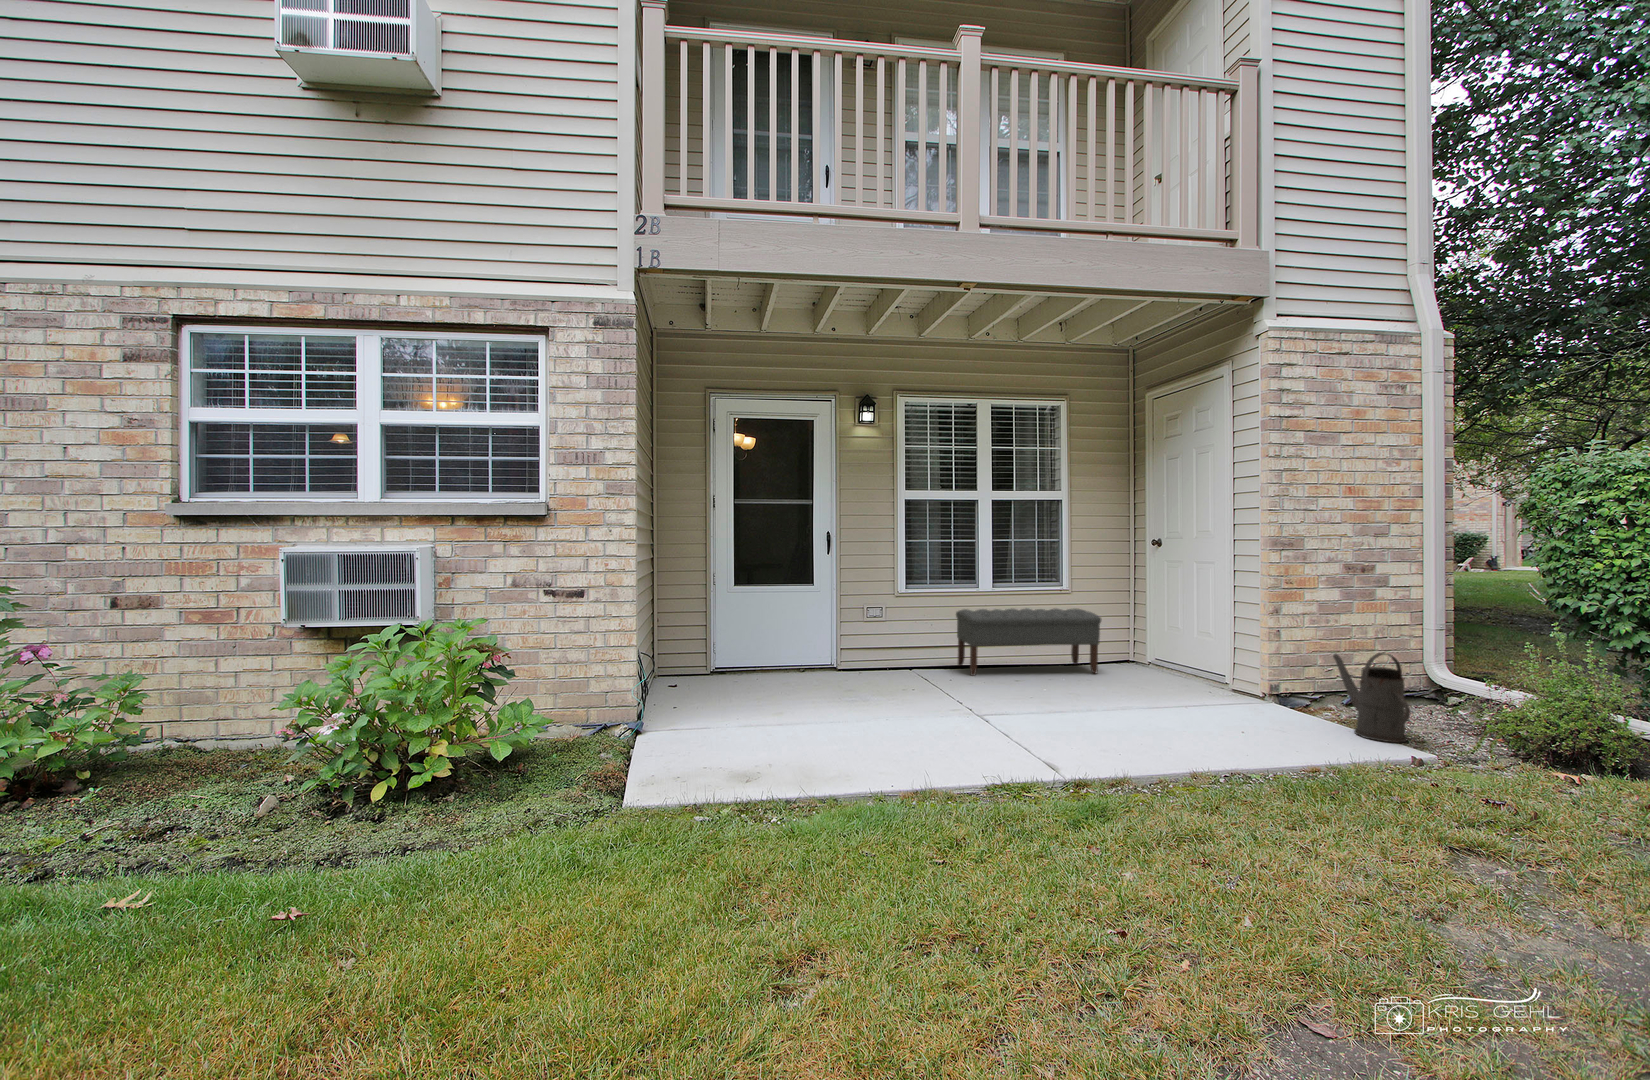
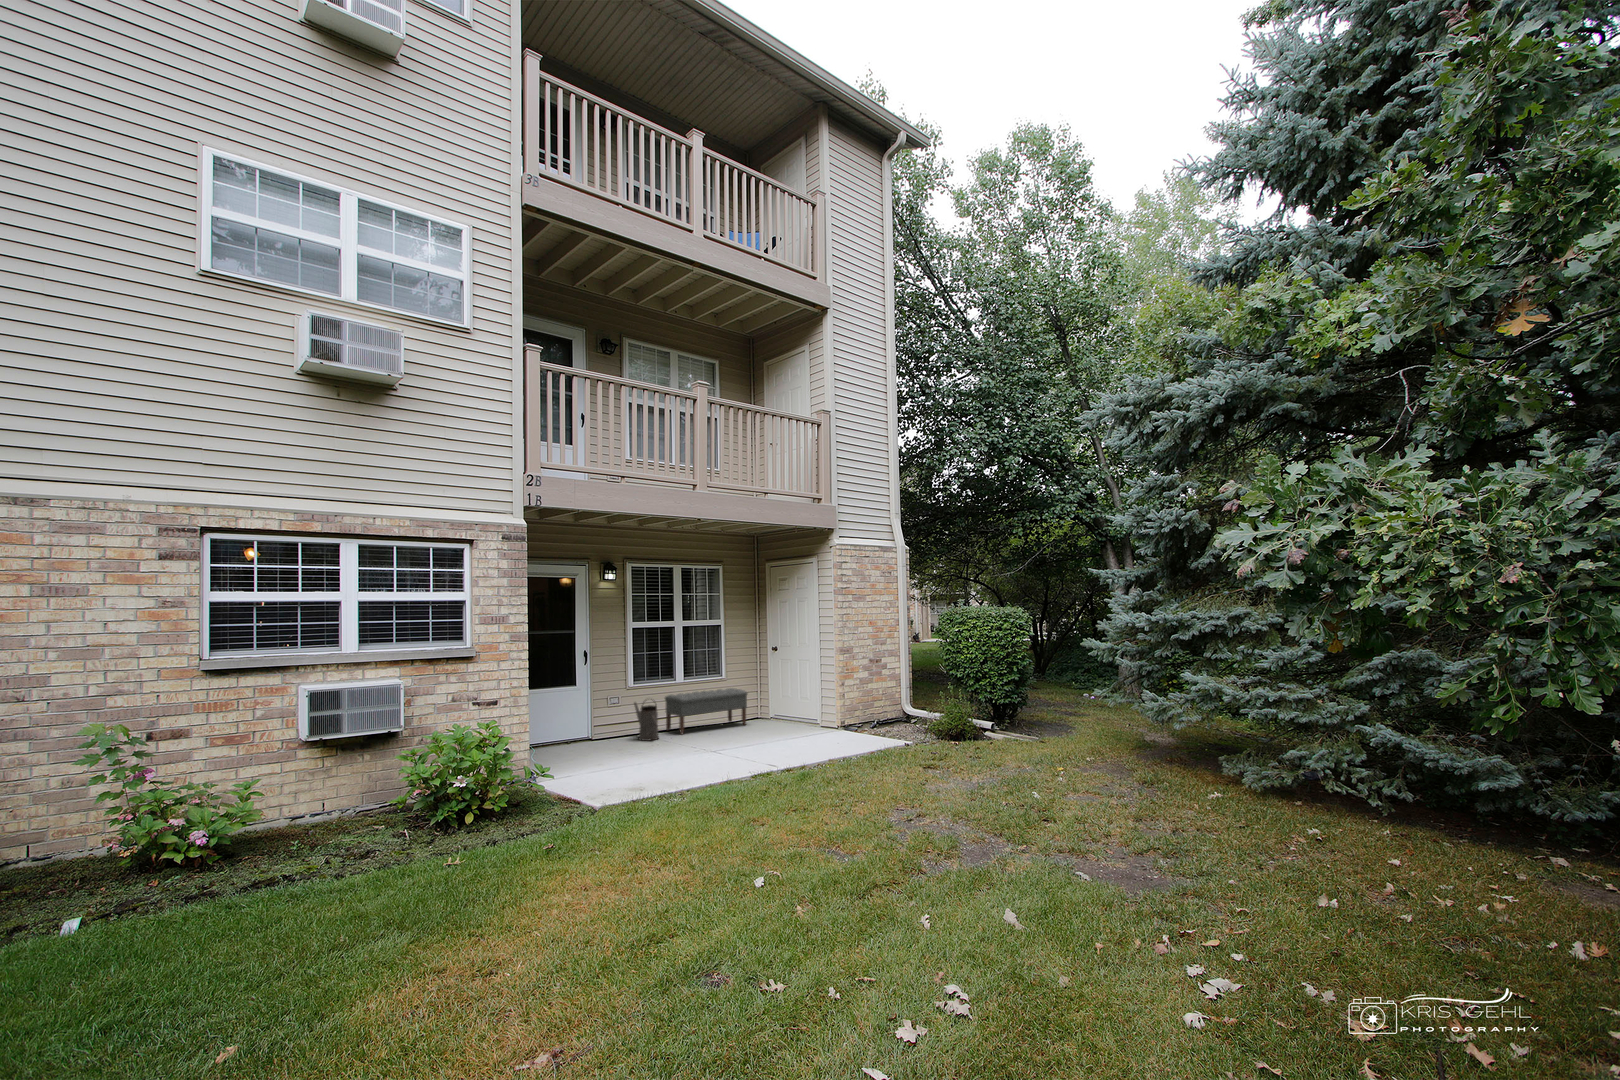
watering can: present [1333,653,1410,743] -> present [634,702,659,741]

